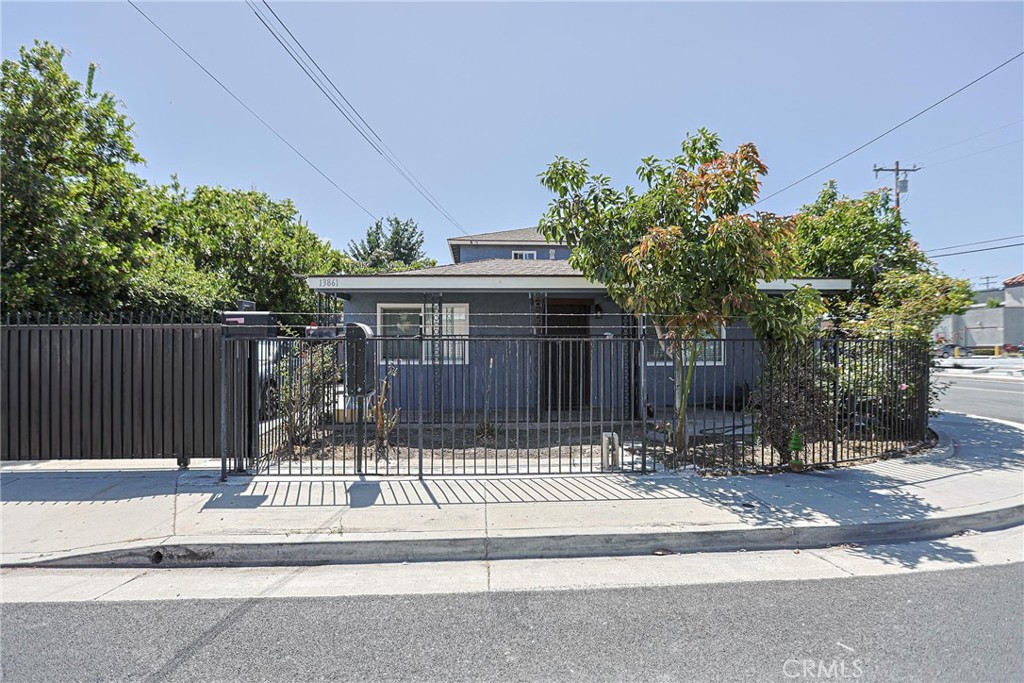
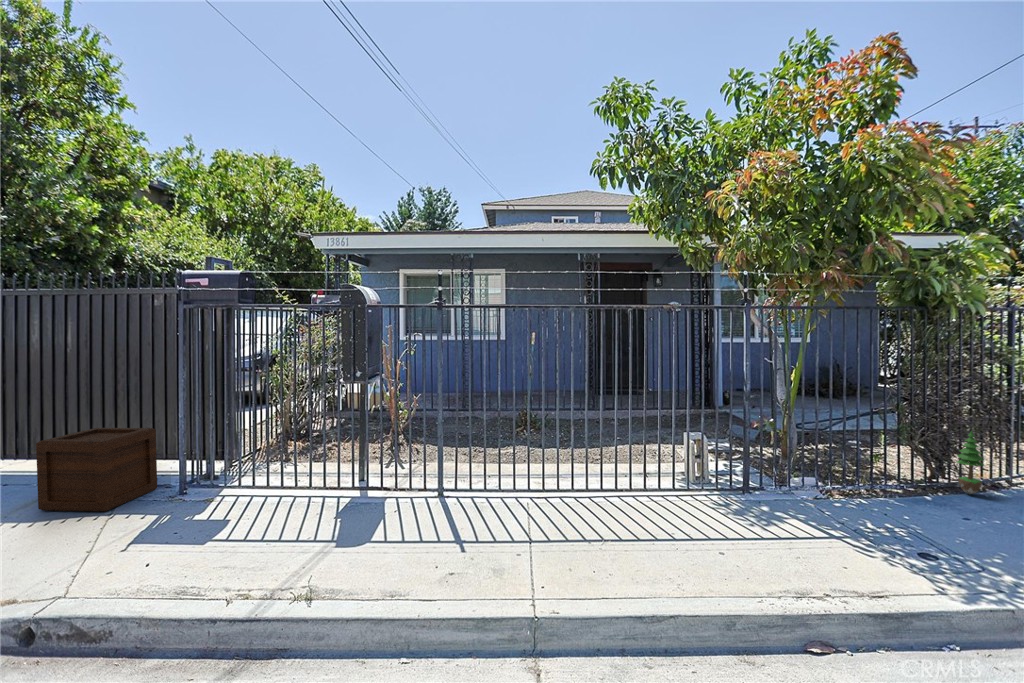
wooden crate: none [116,431,201,492] -> present [36,428,157,512]

